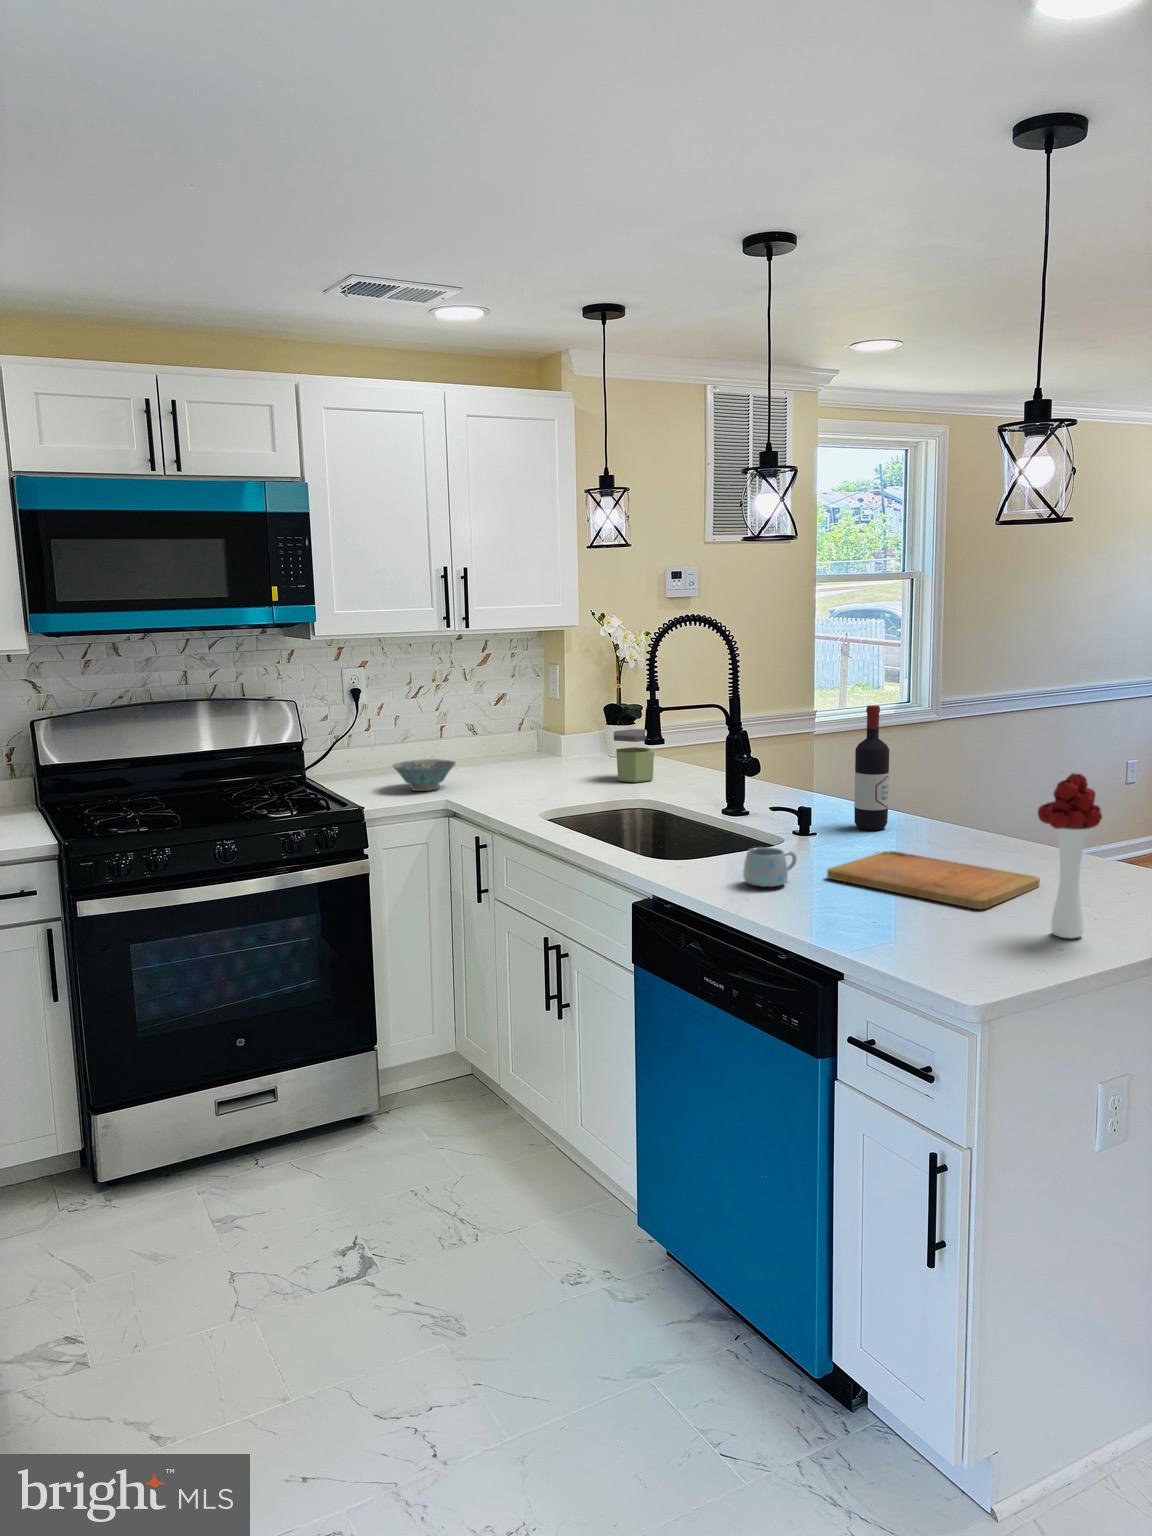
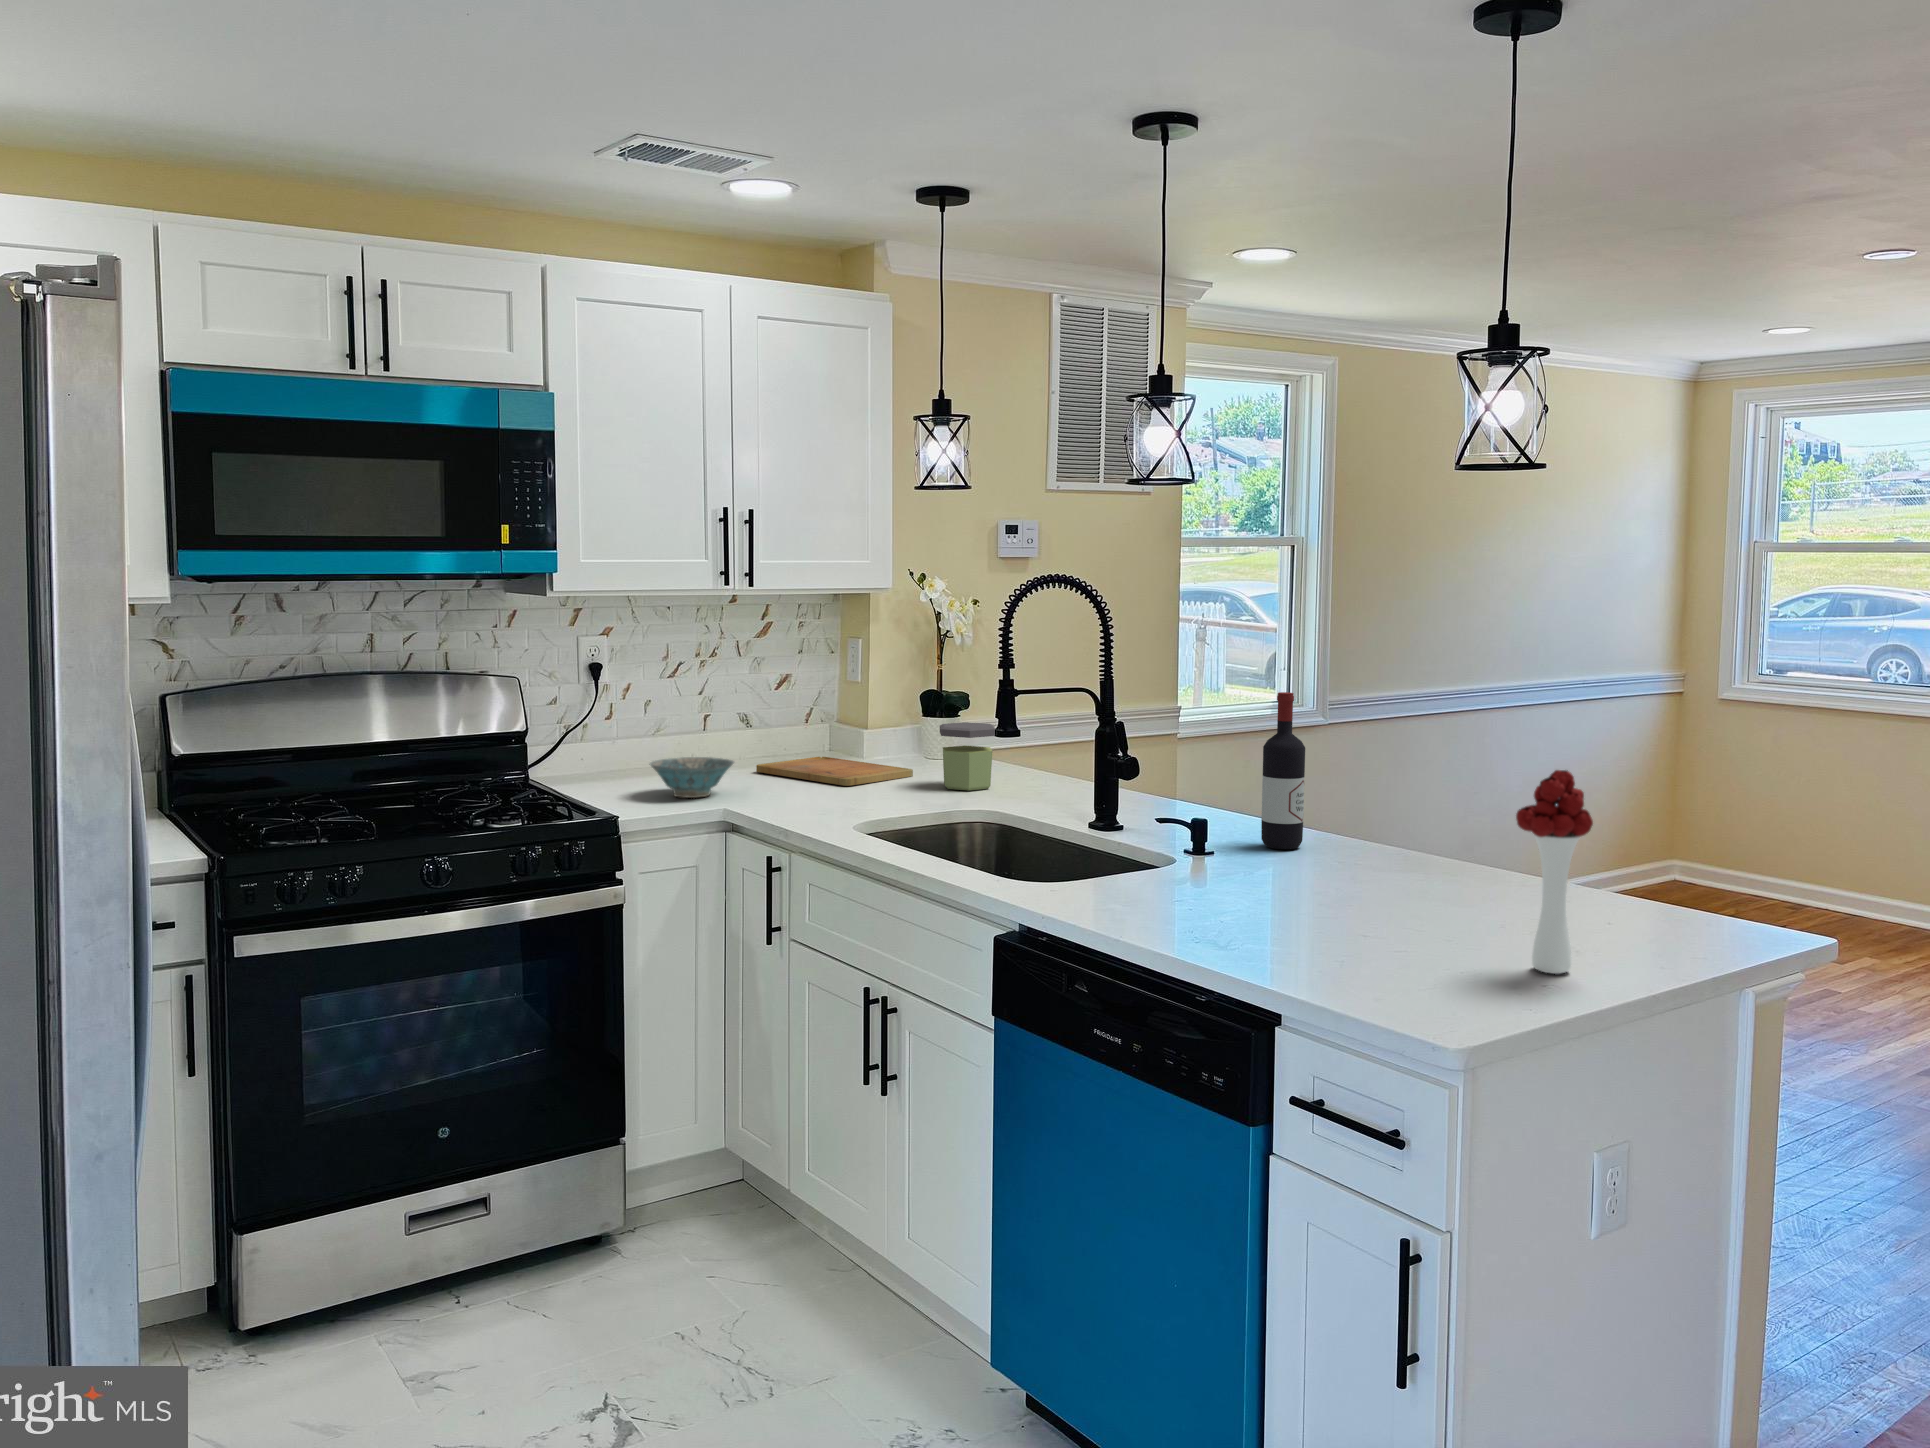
mug: present [743,847,797,887] -> none [1140,865,1206,914]
cutting board: present [827,851,1040,909] -> present [756,757,913,786]

